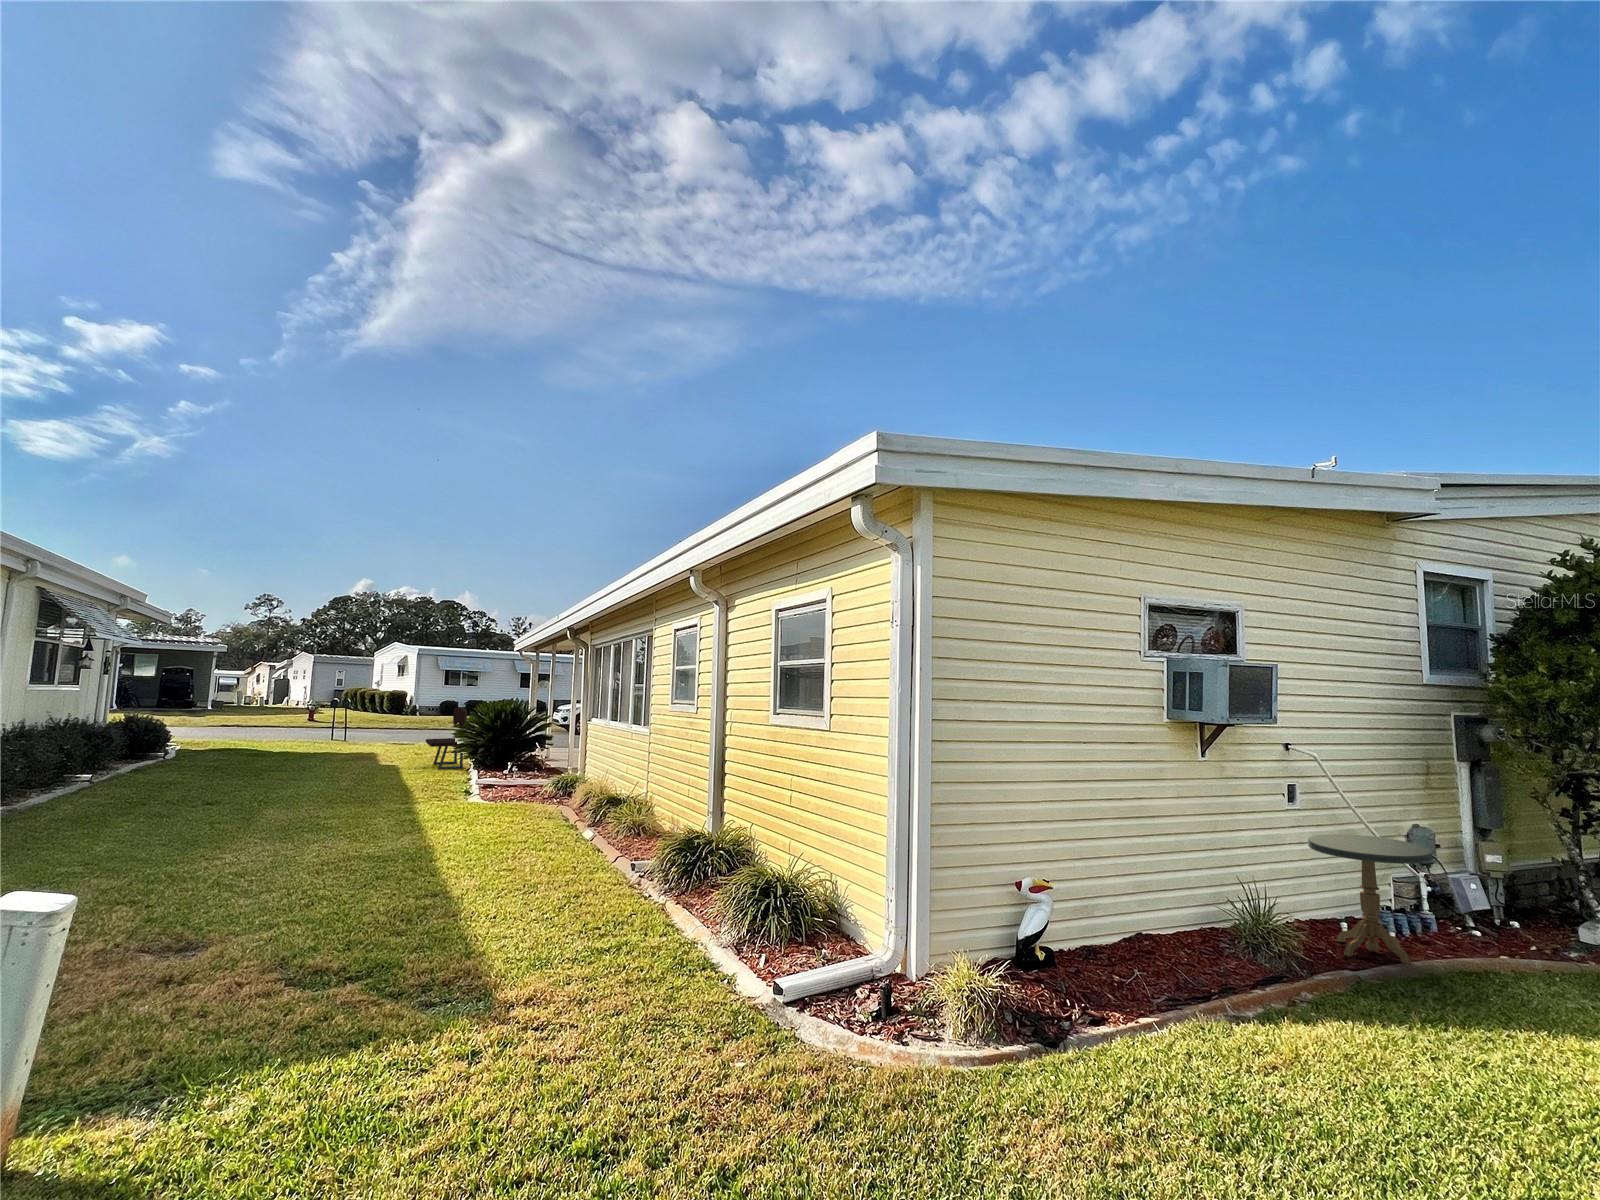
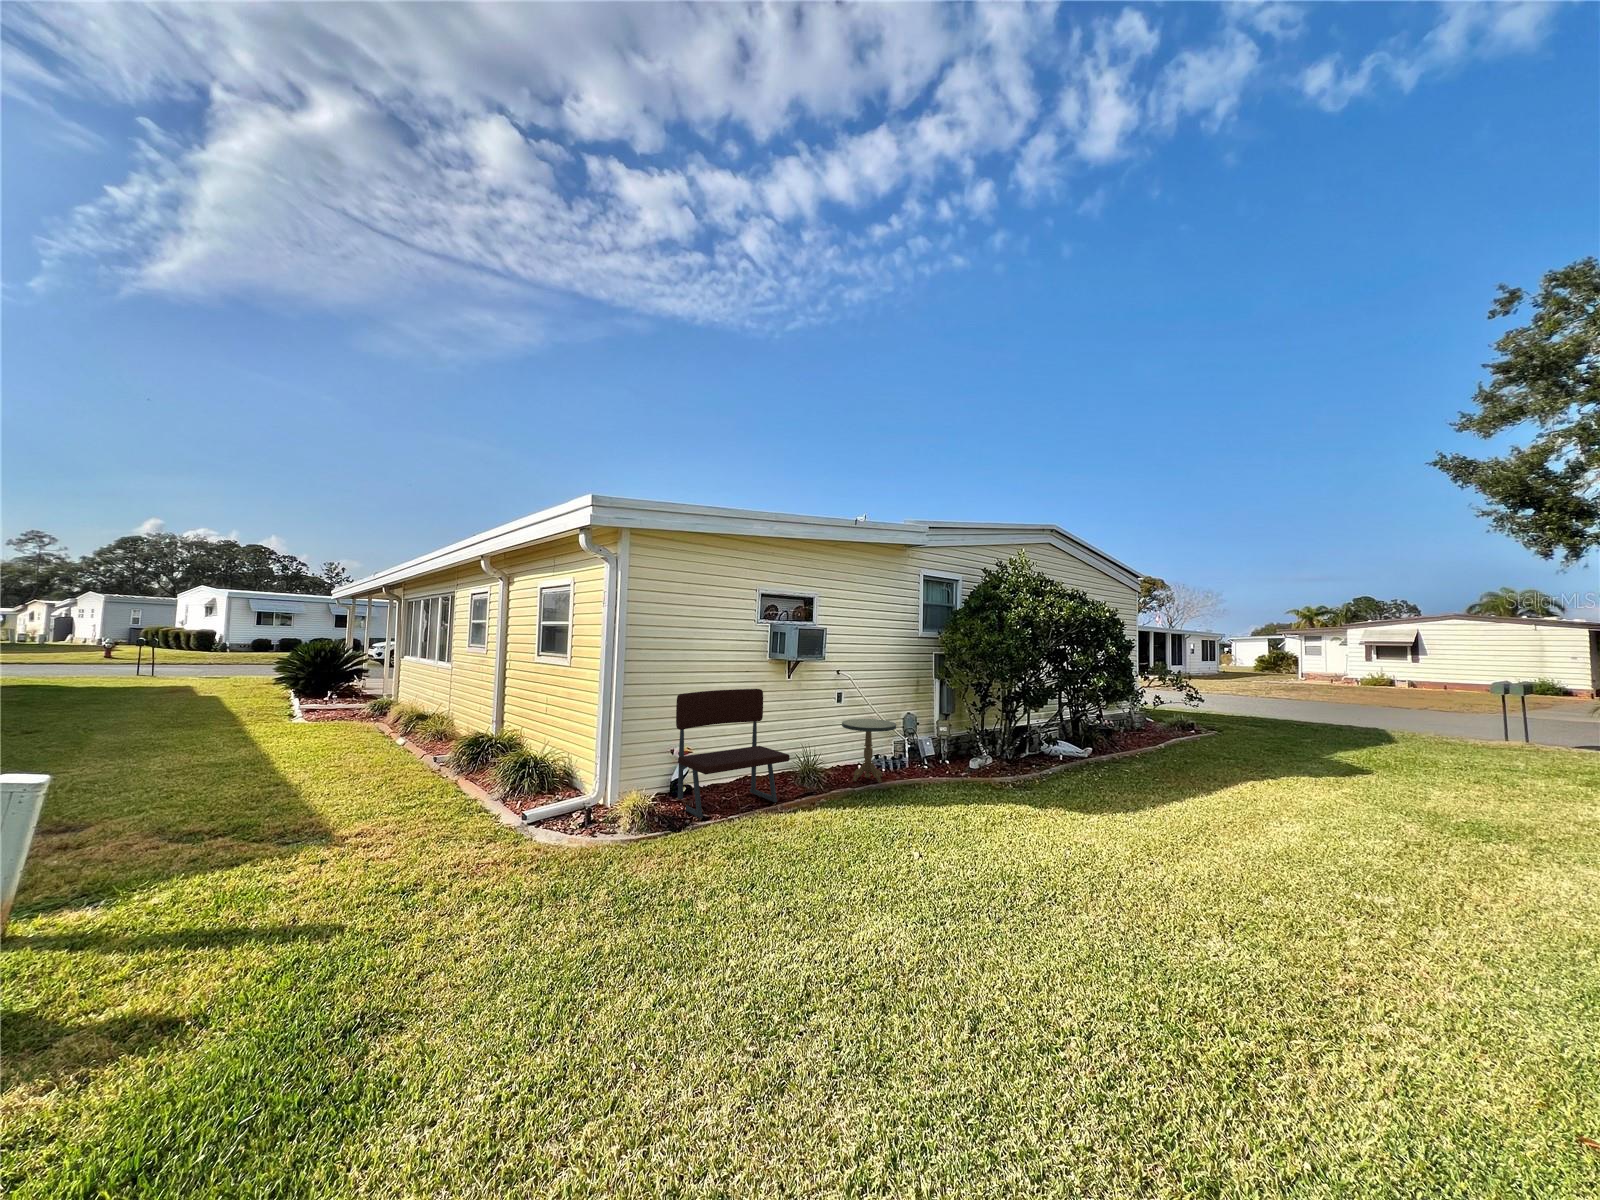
bench: present [426,708,467,770] -> present [676,689,790,818]

